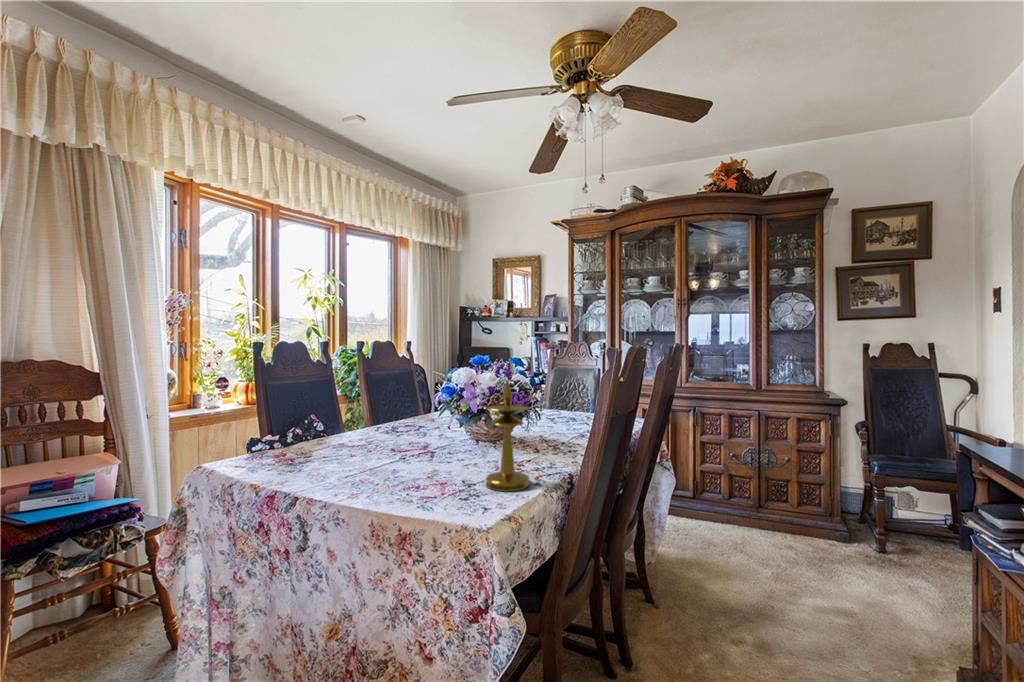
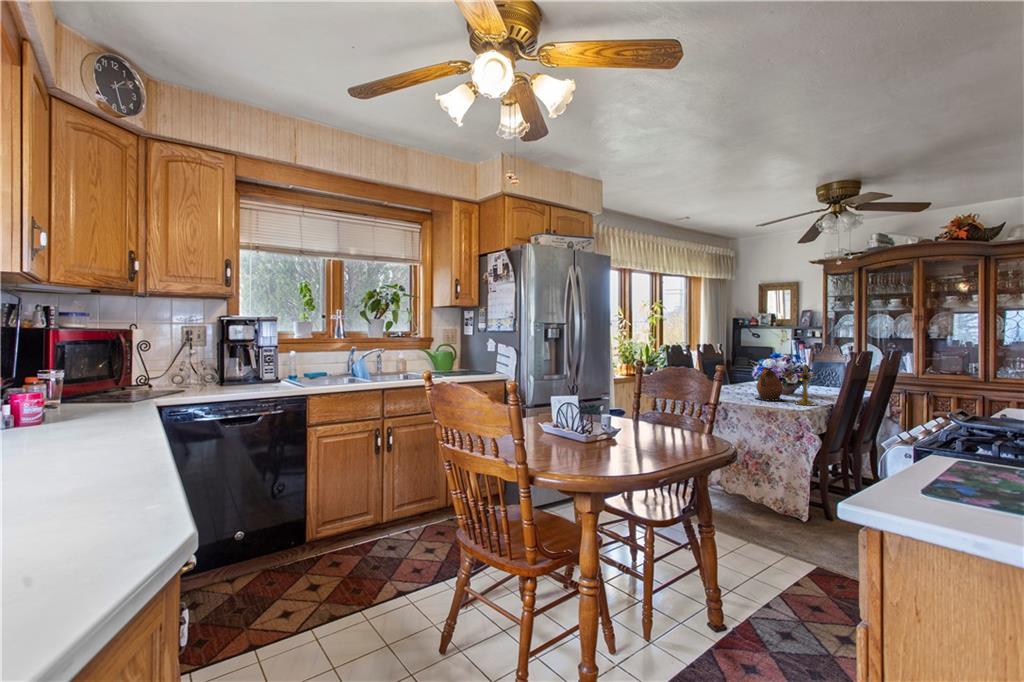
ceramic pitcher: none [403,392,476,478] -> present [755,367,785,400]

